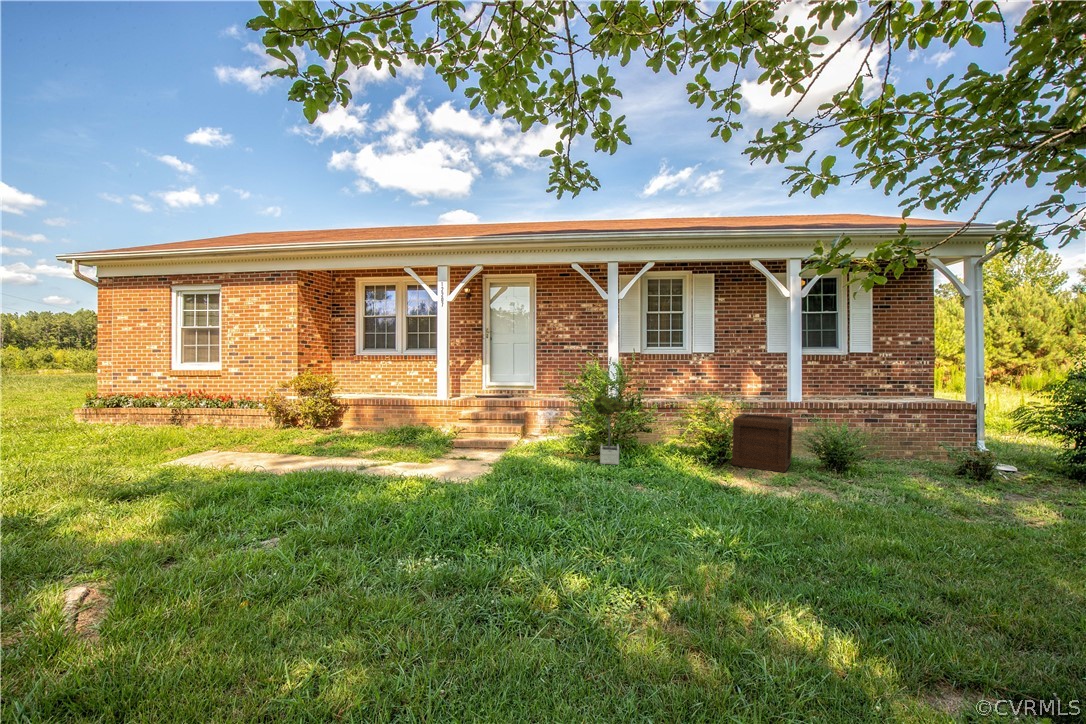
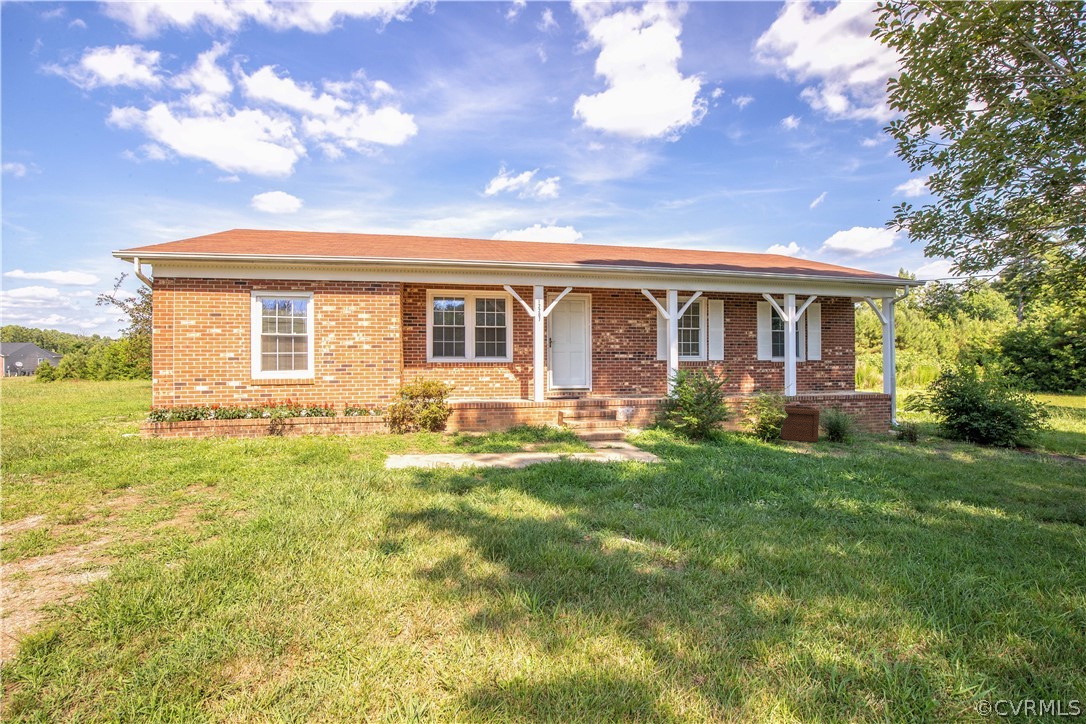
potted tree: present [593,396,622,464] -> none [701,395,723,443]

